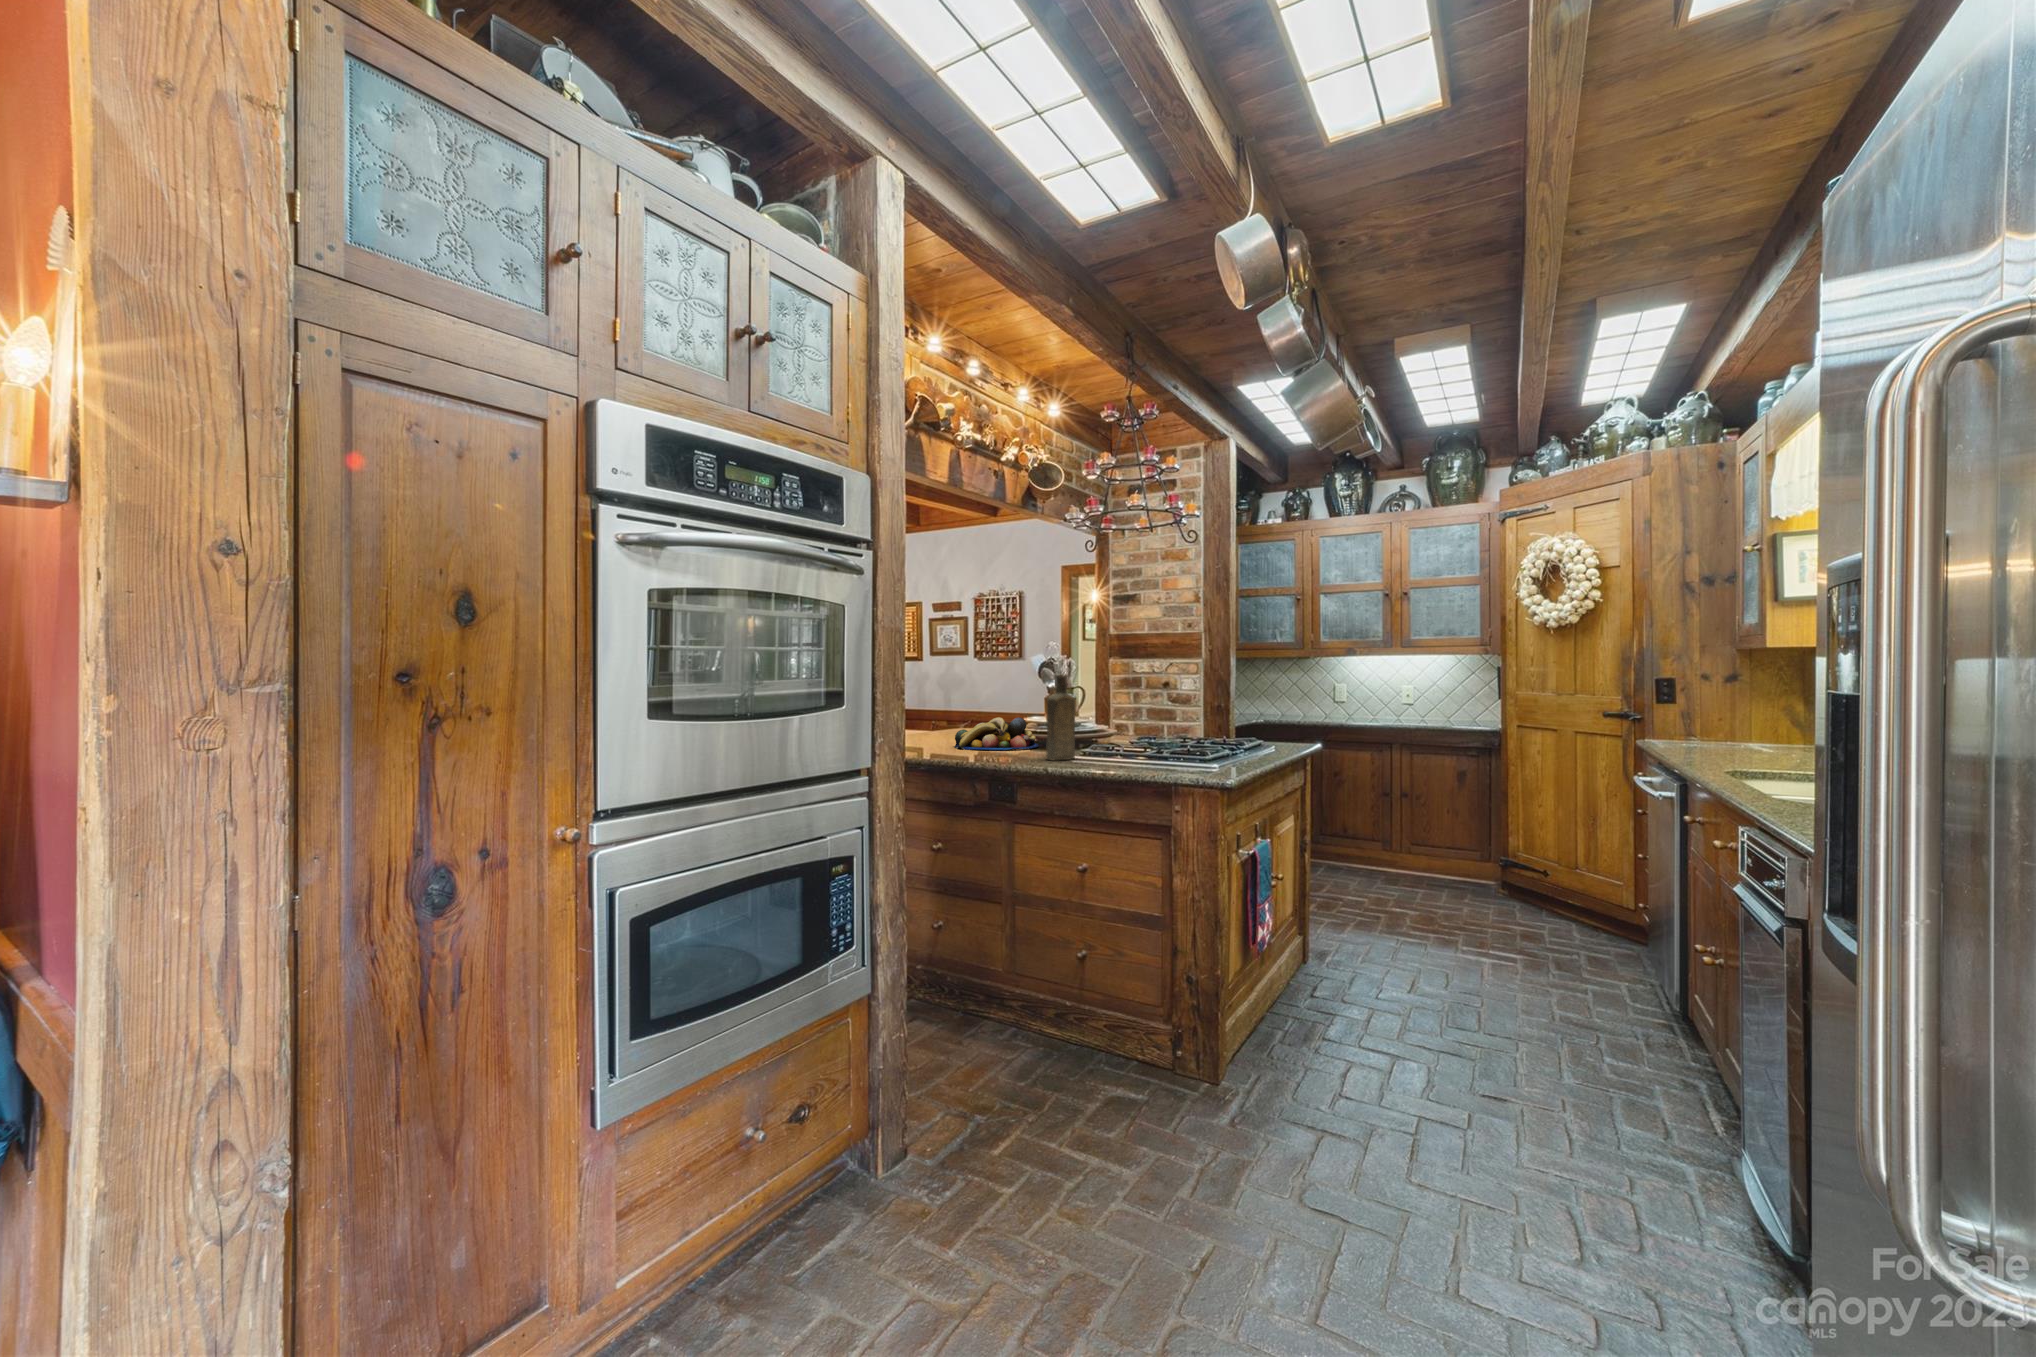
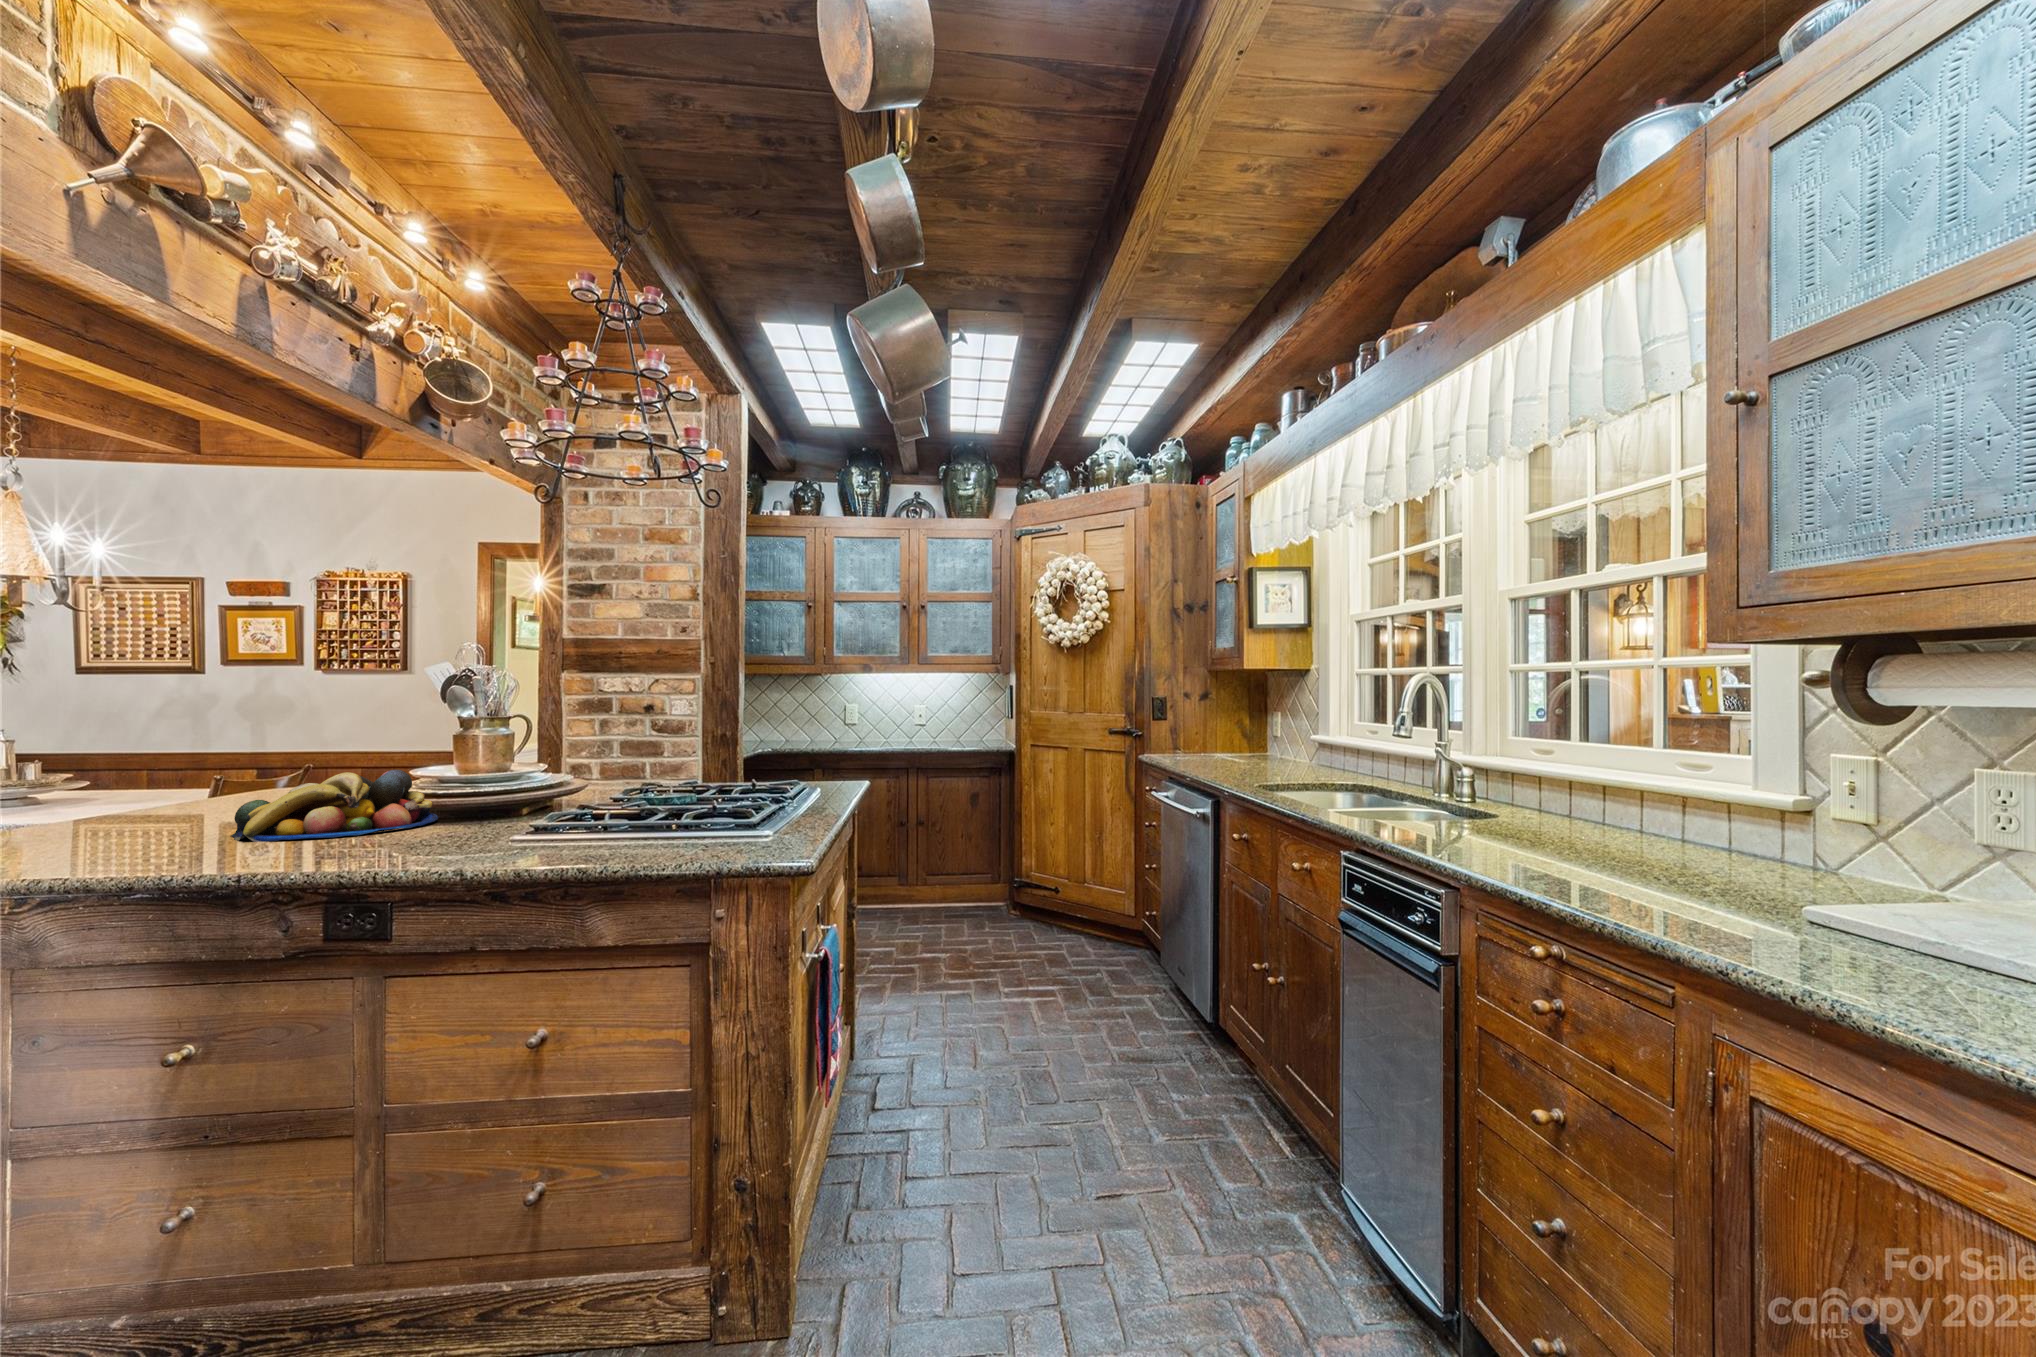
bottle: present [1046,675,1075,761] -> none [440,692,521,855]

